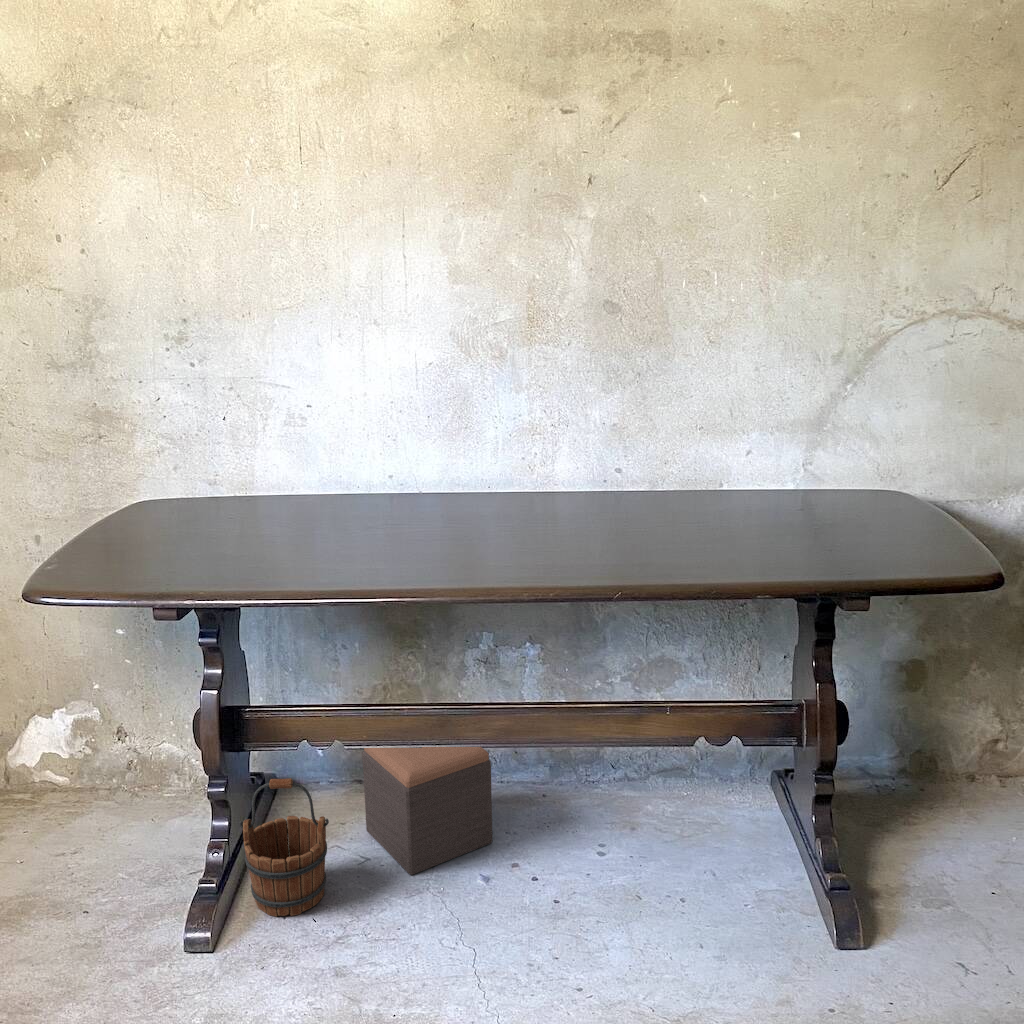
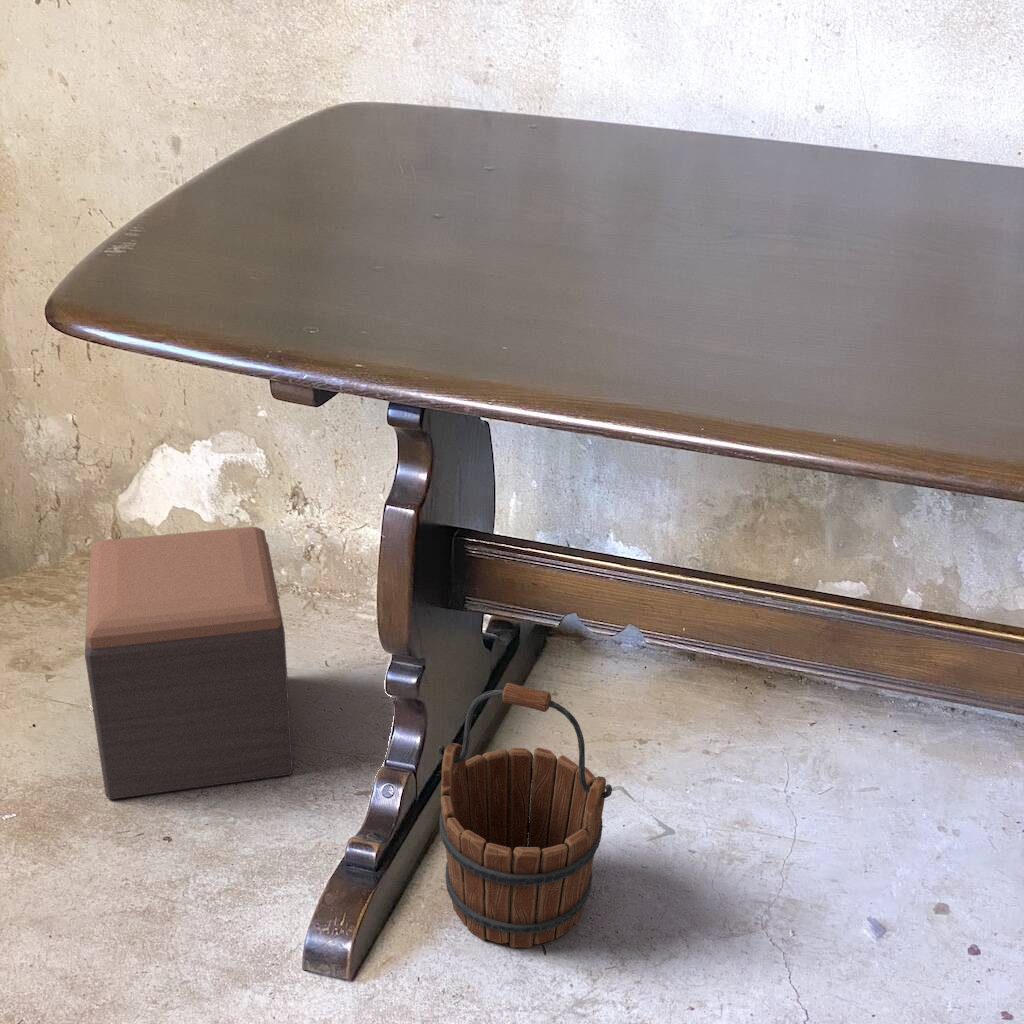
footstool: present [362,747,492,875] -> present [85,527,293,799]

